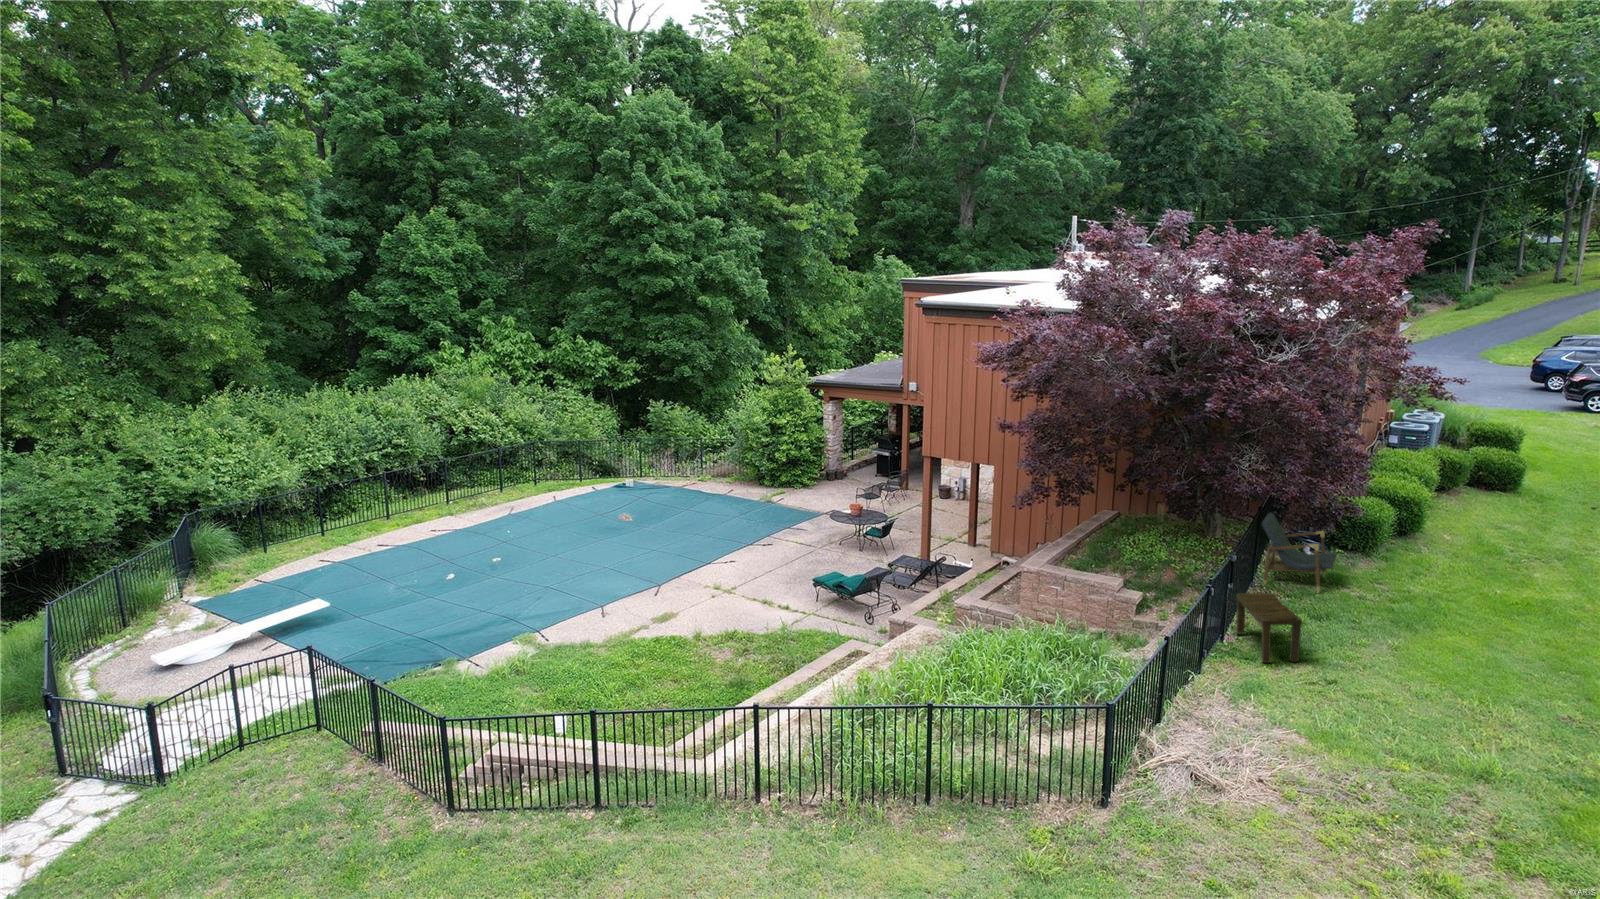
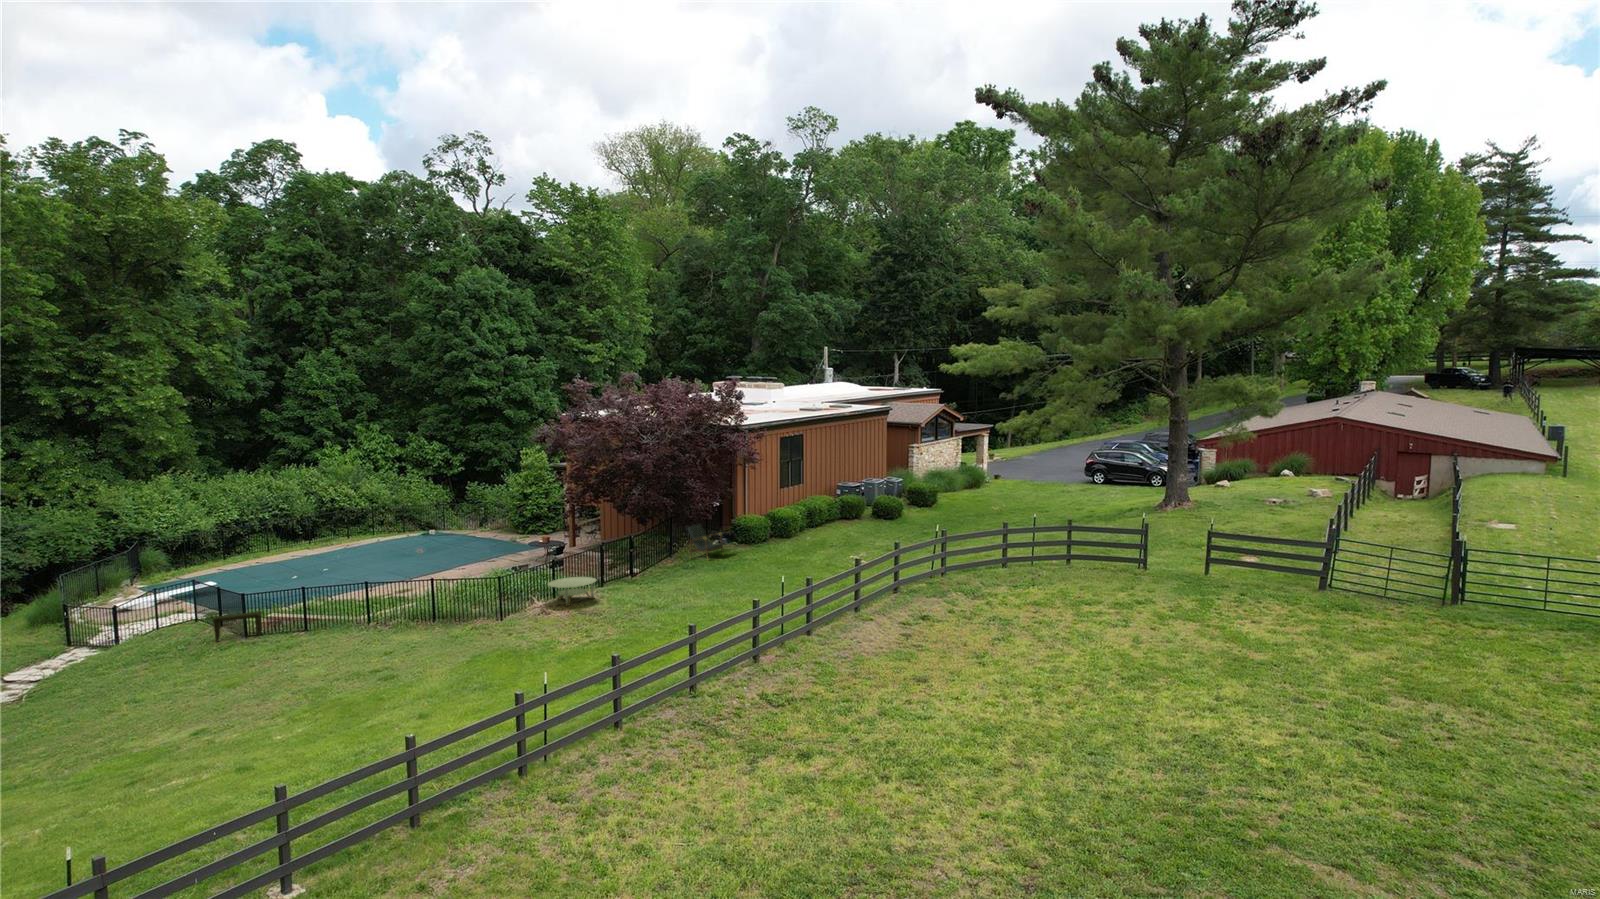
bench: present [1236,593,1302,663] -> present [213,611,262,641]
round table: none [1162,676,1296,775] -> present [548,577,596,606]

